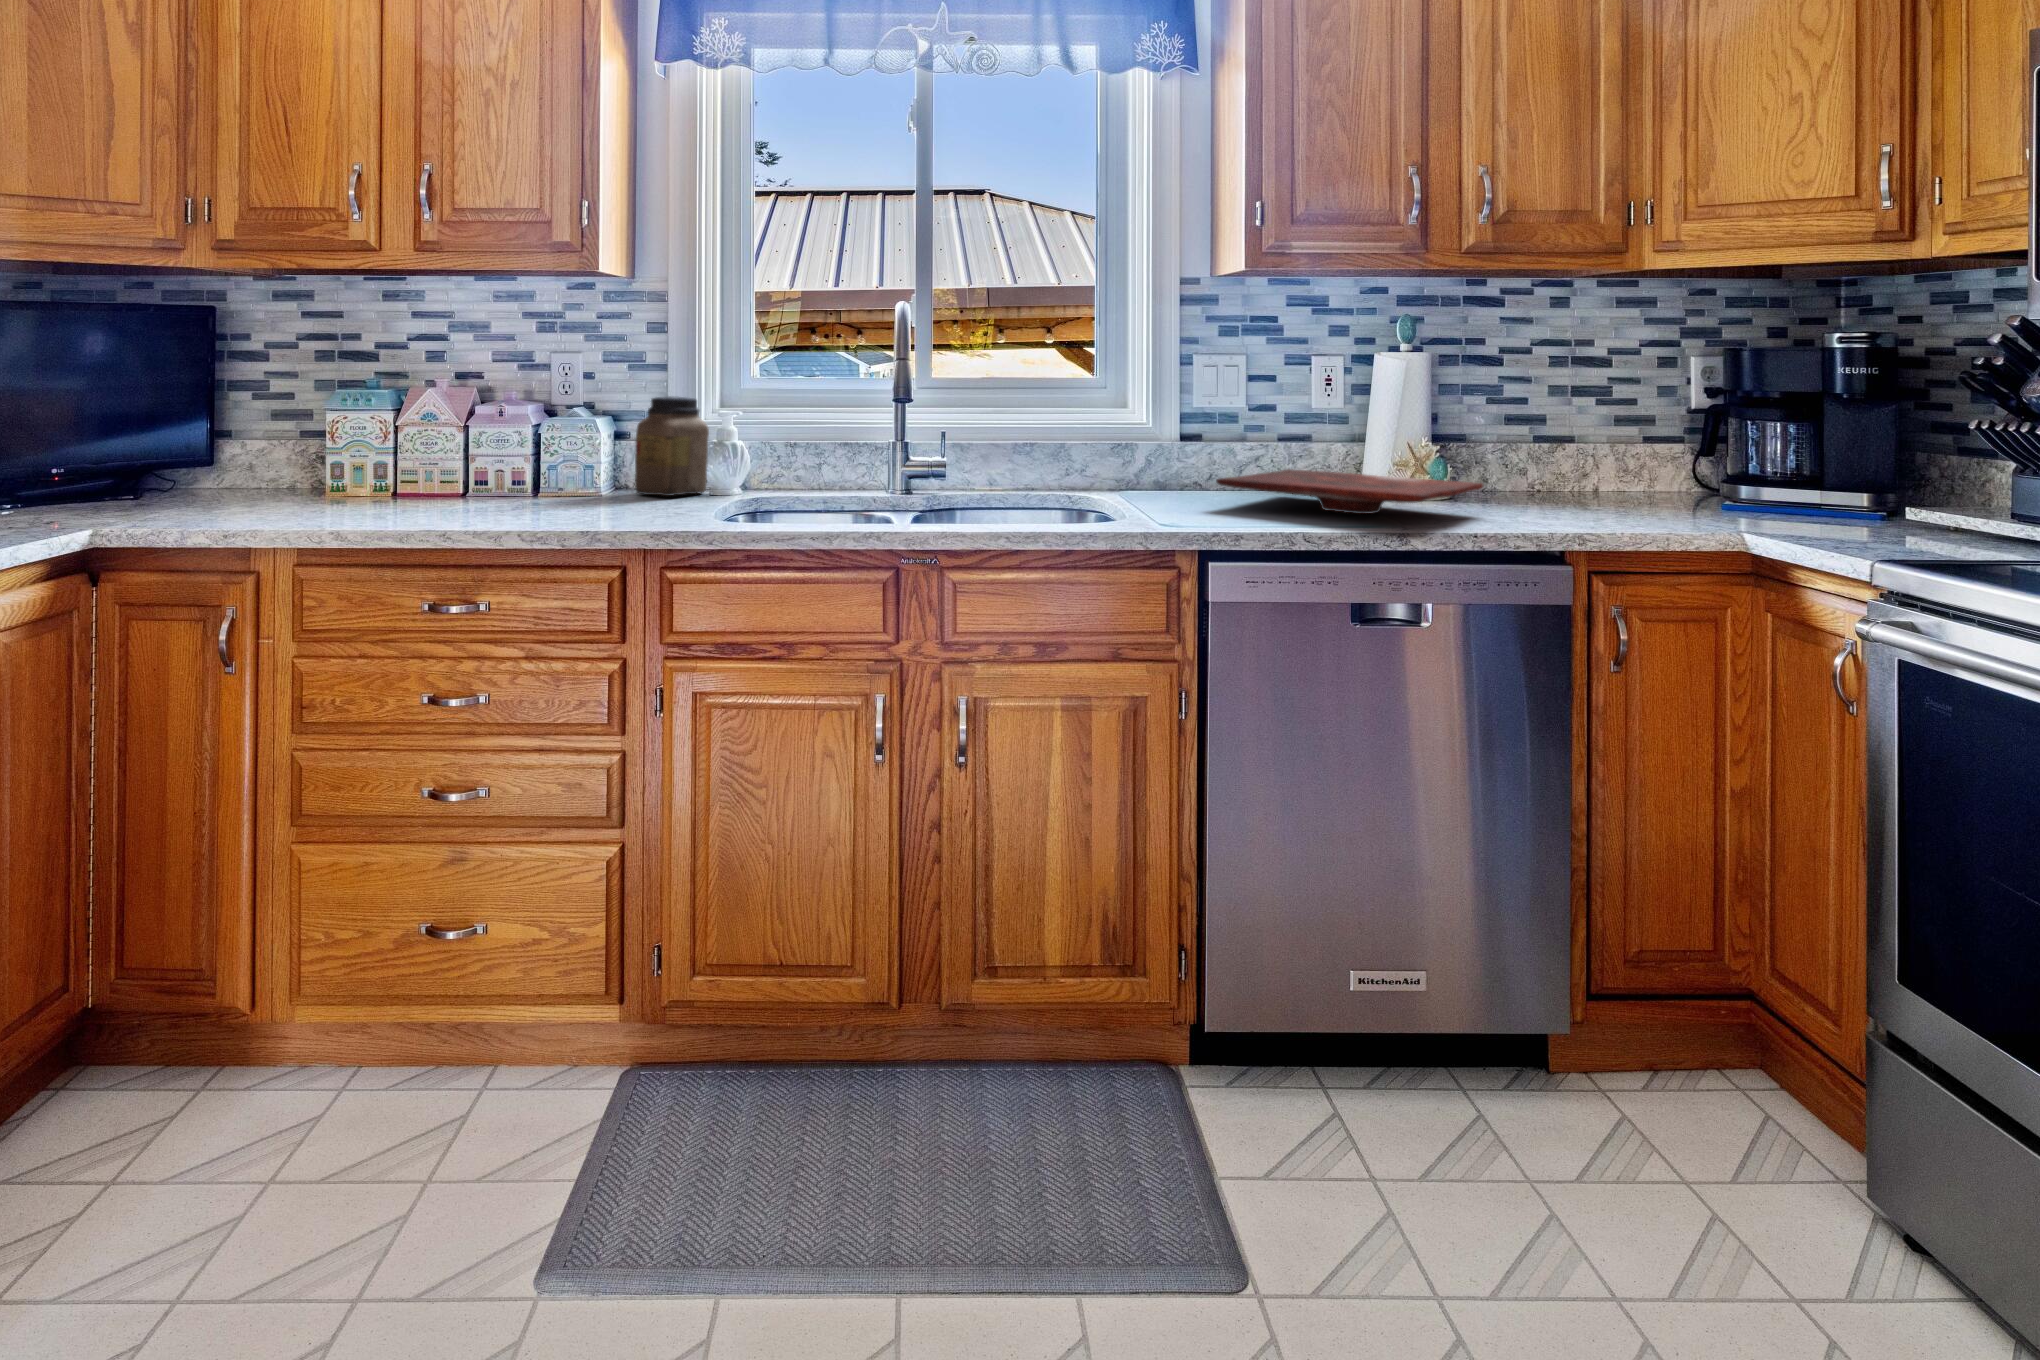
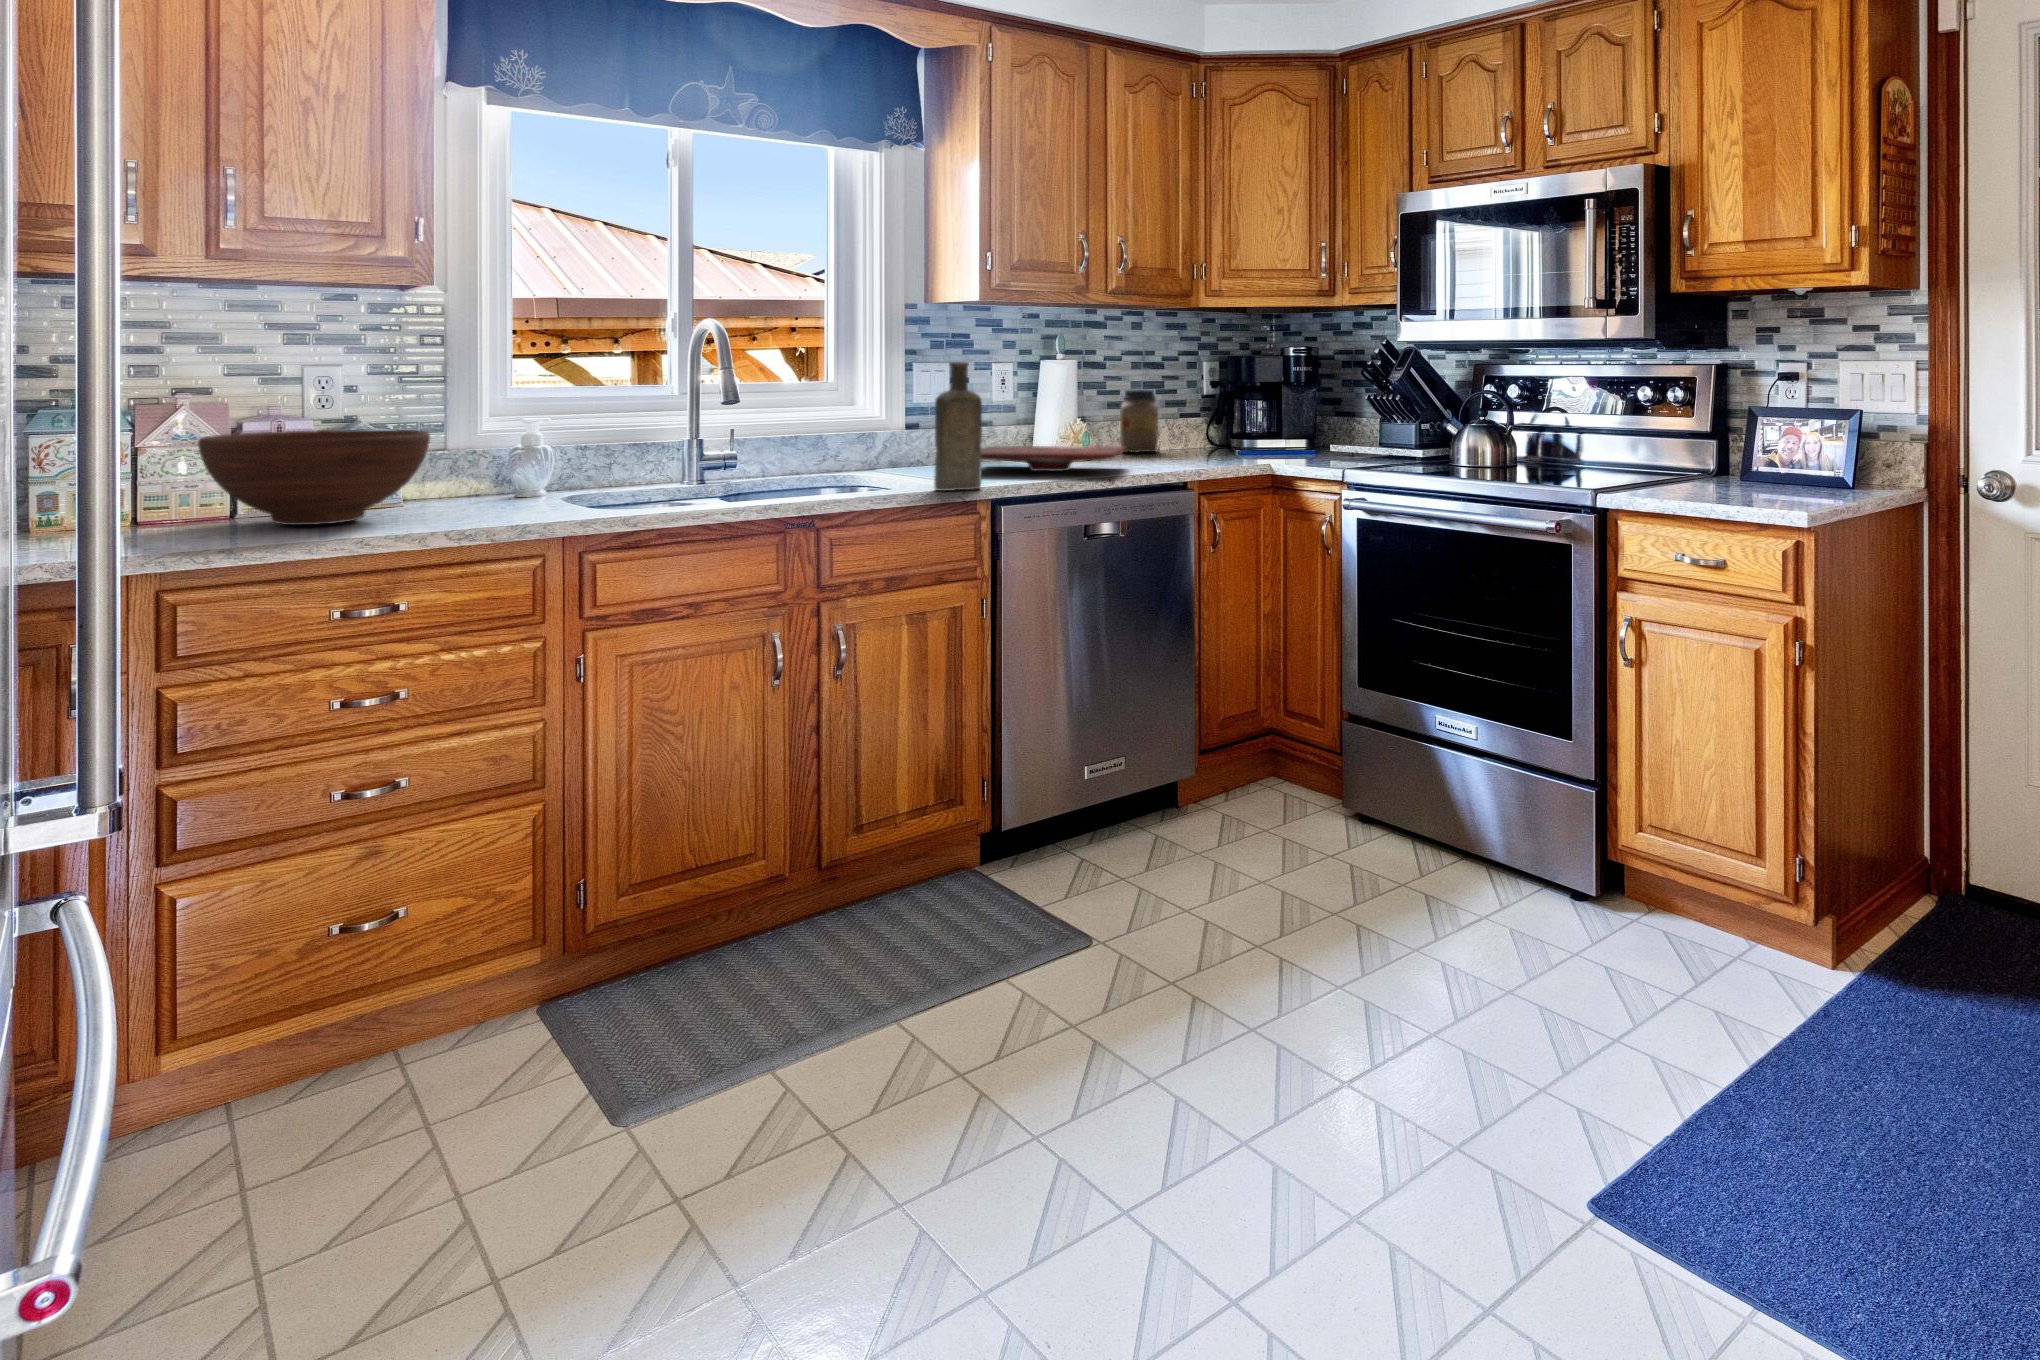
bottle: none [1115,353,1189,533] -> present [934,362,982,491]
jar: present [635,396,709,496] -> present [1120,389,1158,453]
fruit bowl: none [382,417,582,512] -> present [198,430,430,525]

